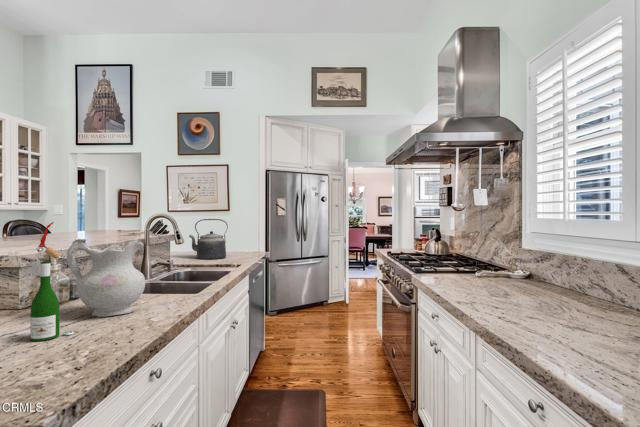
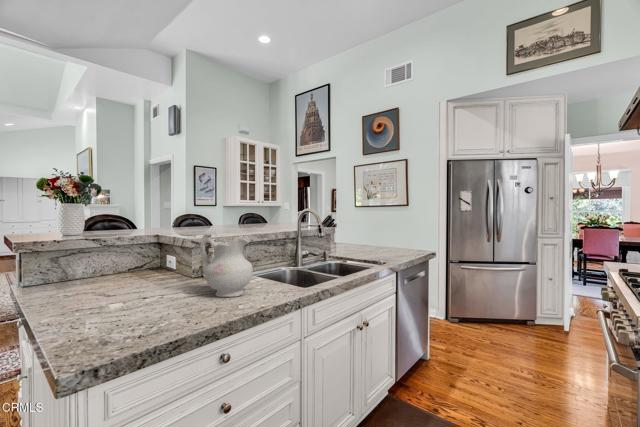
kettle: present [189,219,228,259] -> none [352,213,386,251]
wine bottle: present [31,222,73,341] -> none [158,223,184,310]

